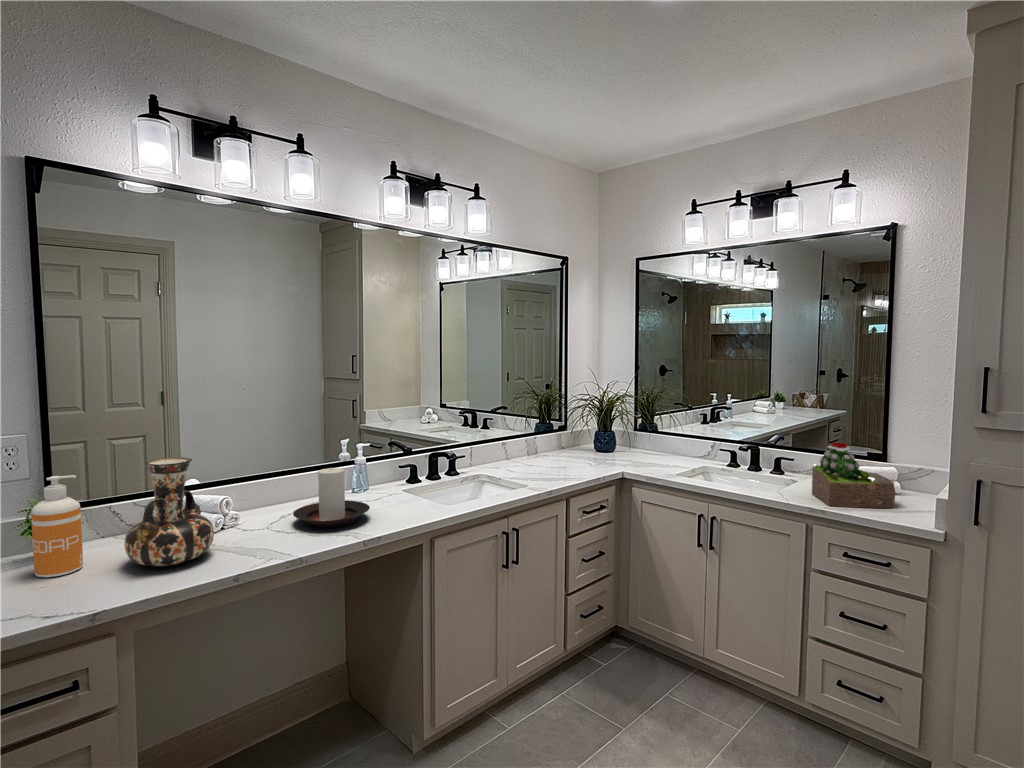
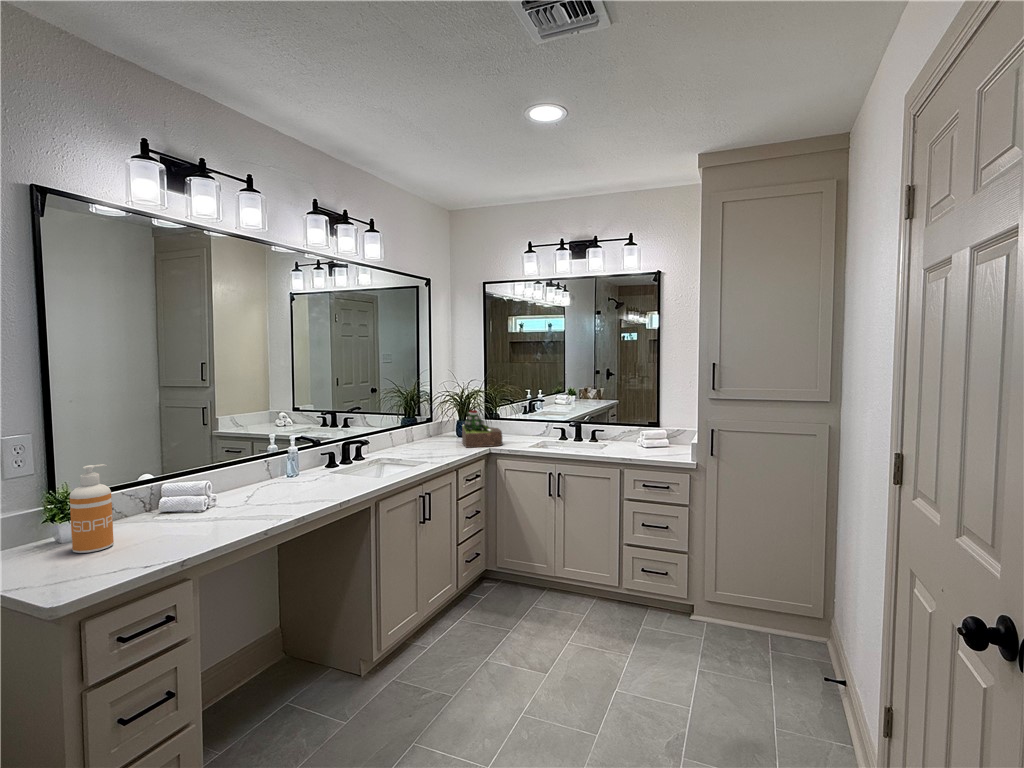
succulent plant: present [812,443,895,508] -> present [462,410,502,448]
decorative vase: present [124,457,214,567] -> none [153,445,227,535]
candle holder: present [293,468,370,527] -> none [264,451,329,499]

